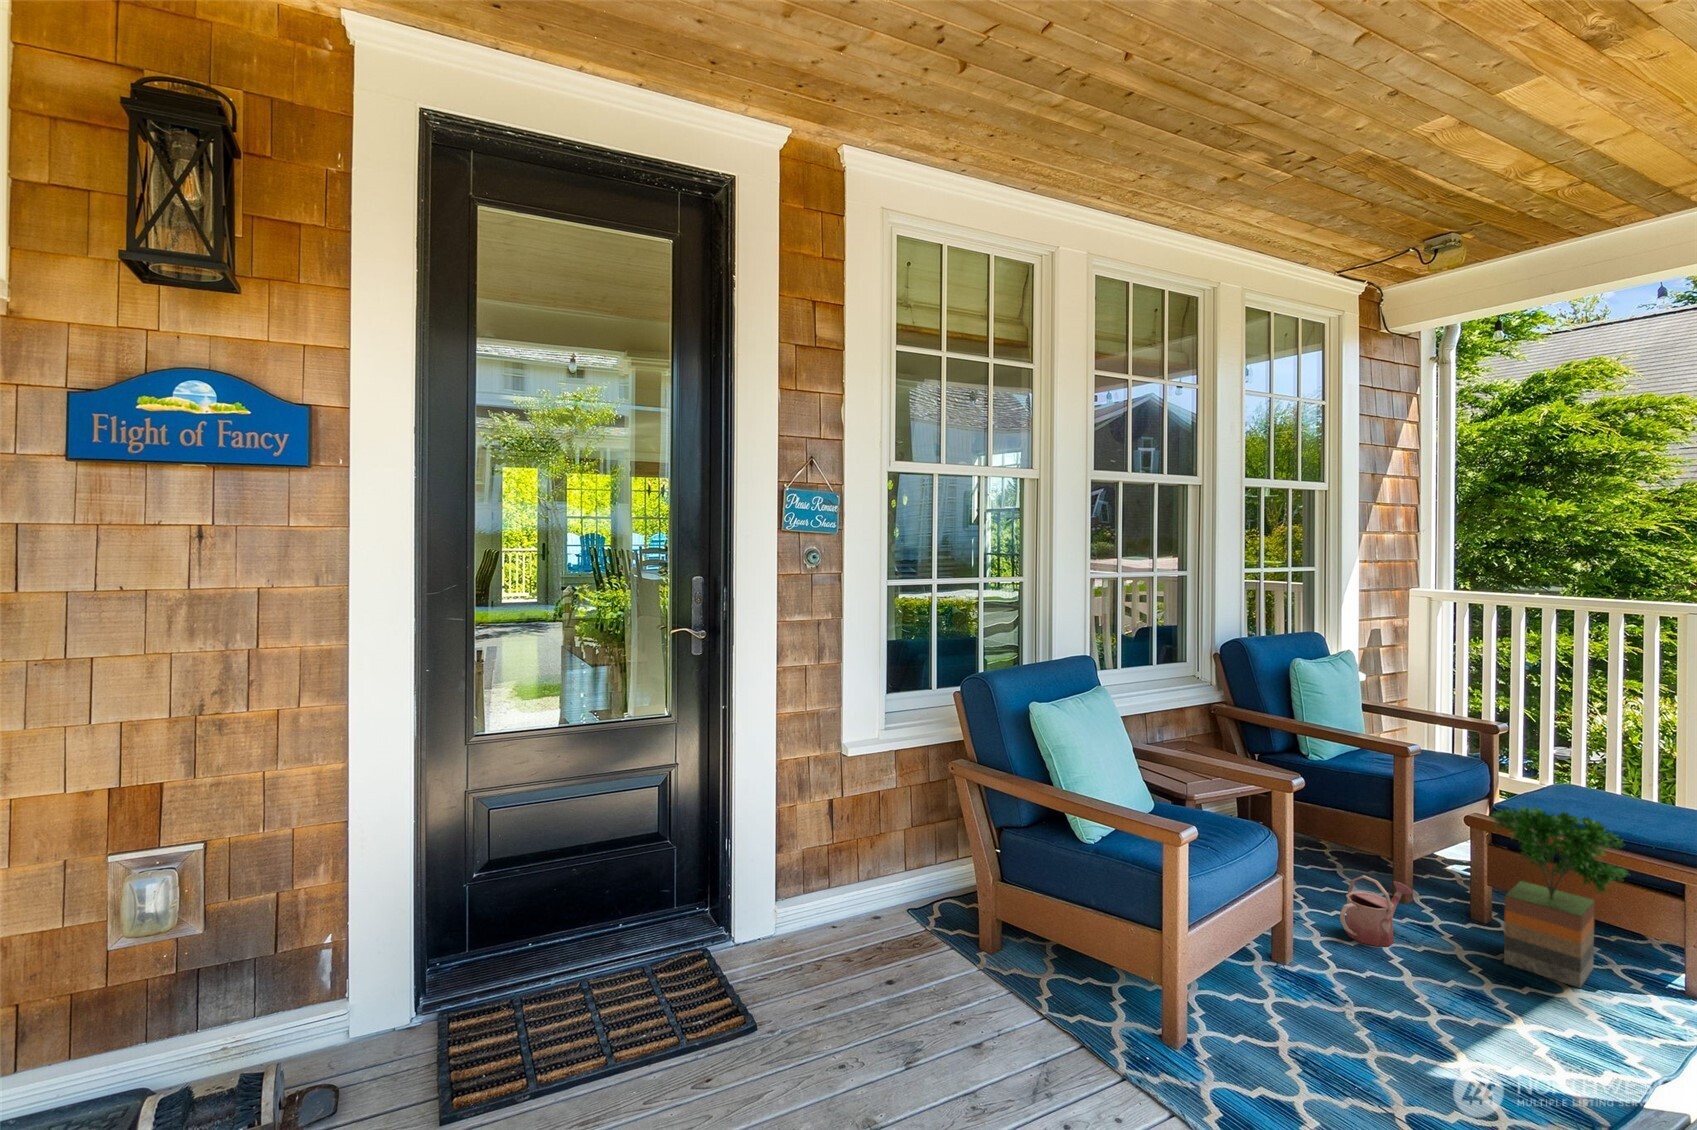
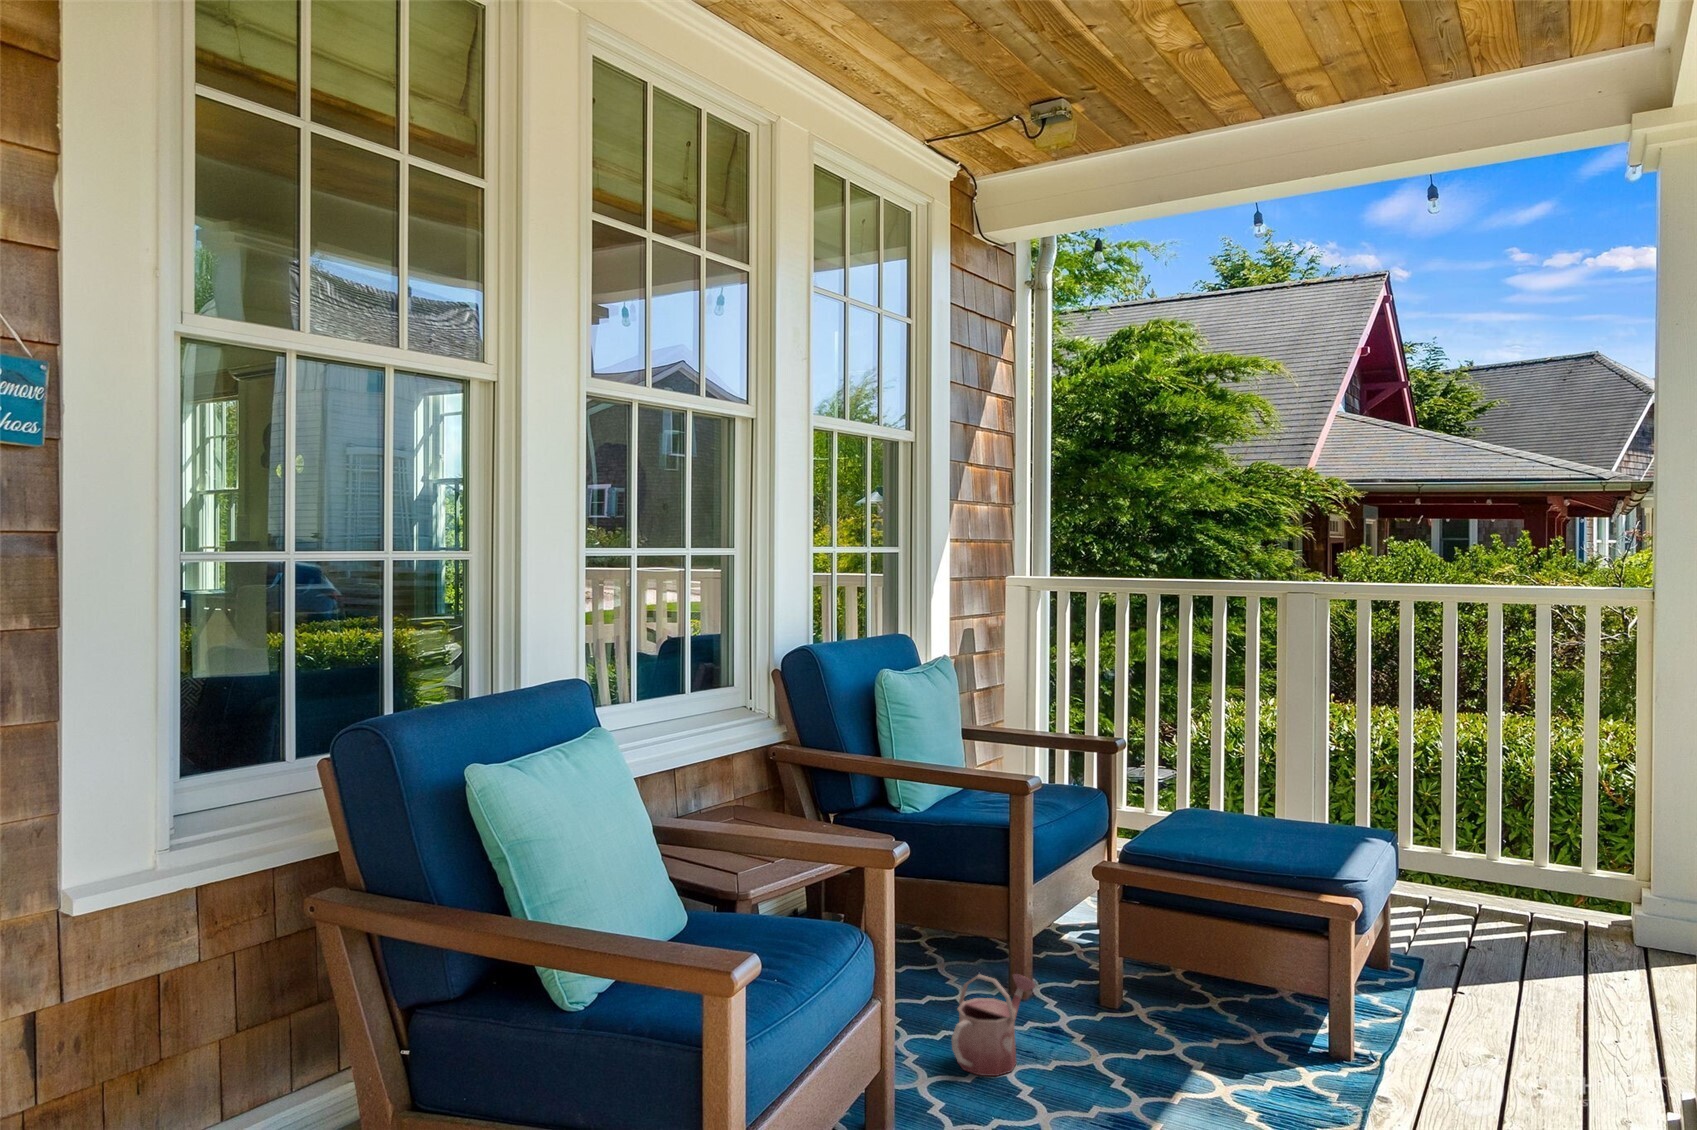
potted tree: present [1491,806,1626,988] -> none [1119,839,1267,1076]

